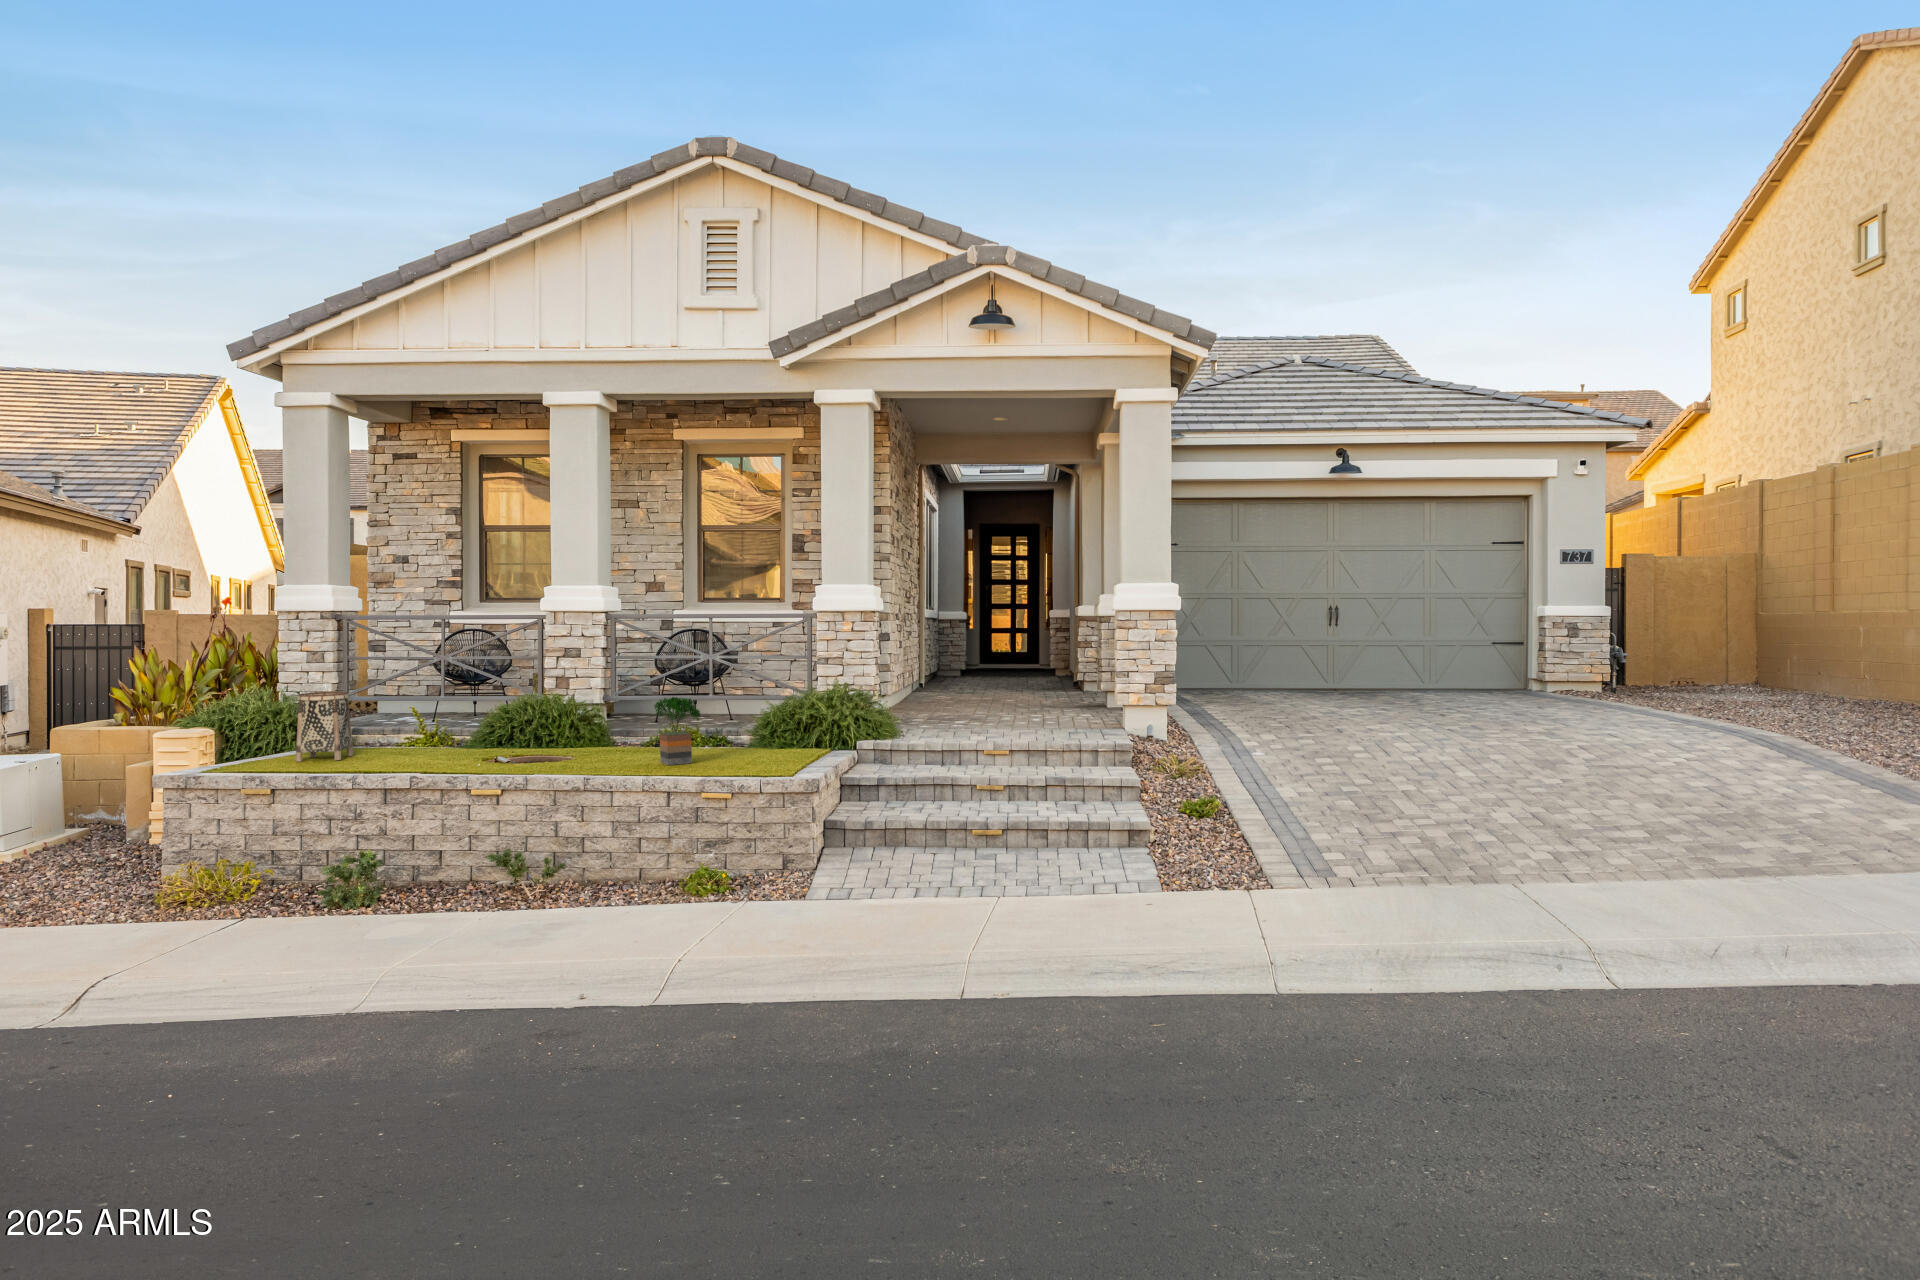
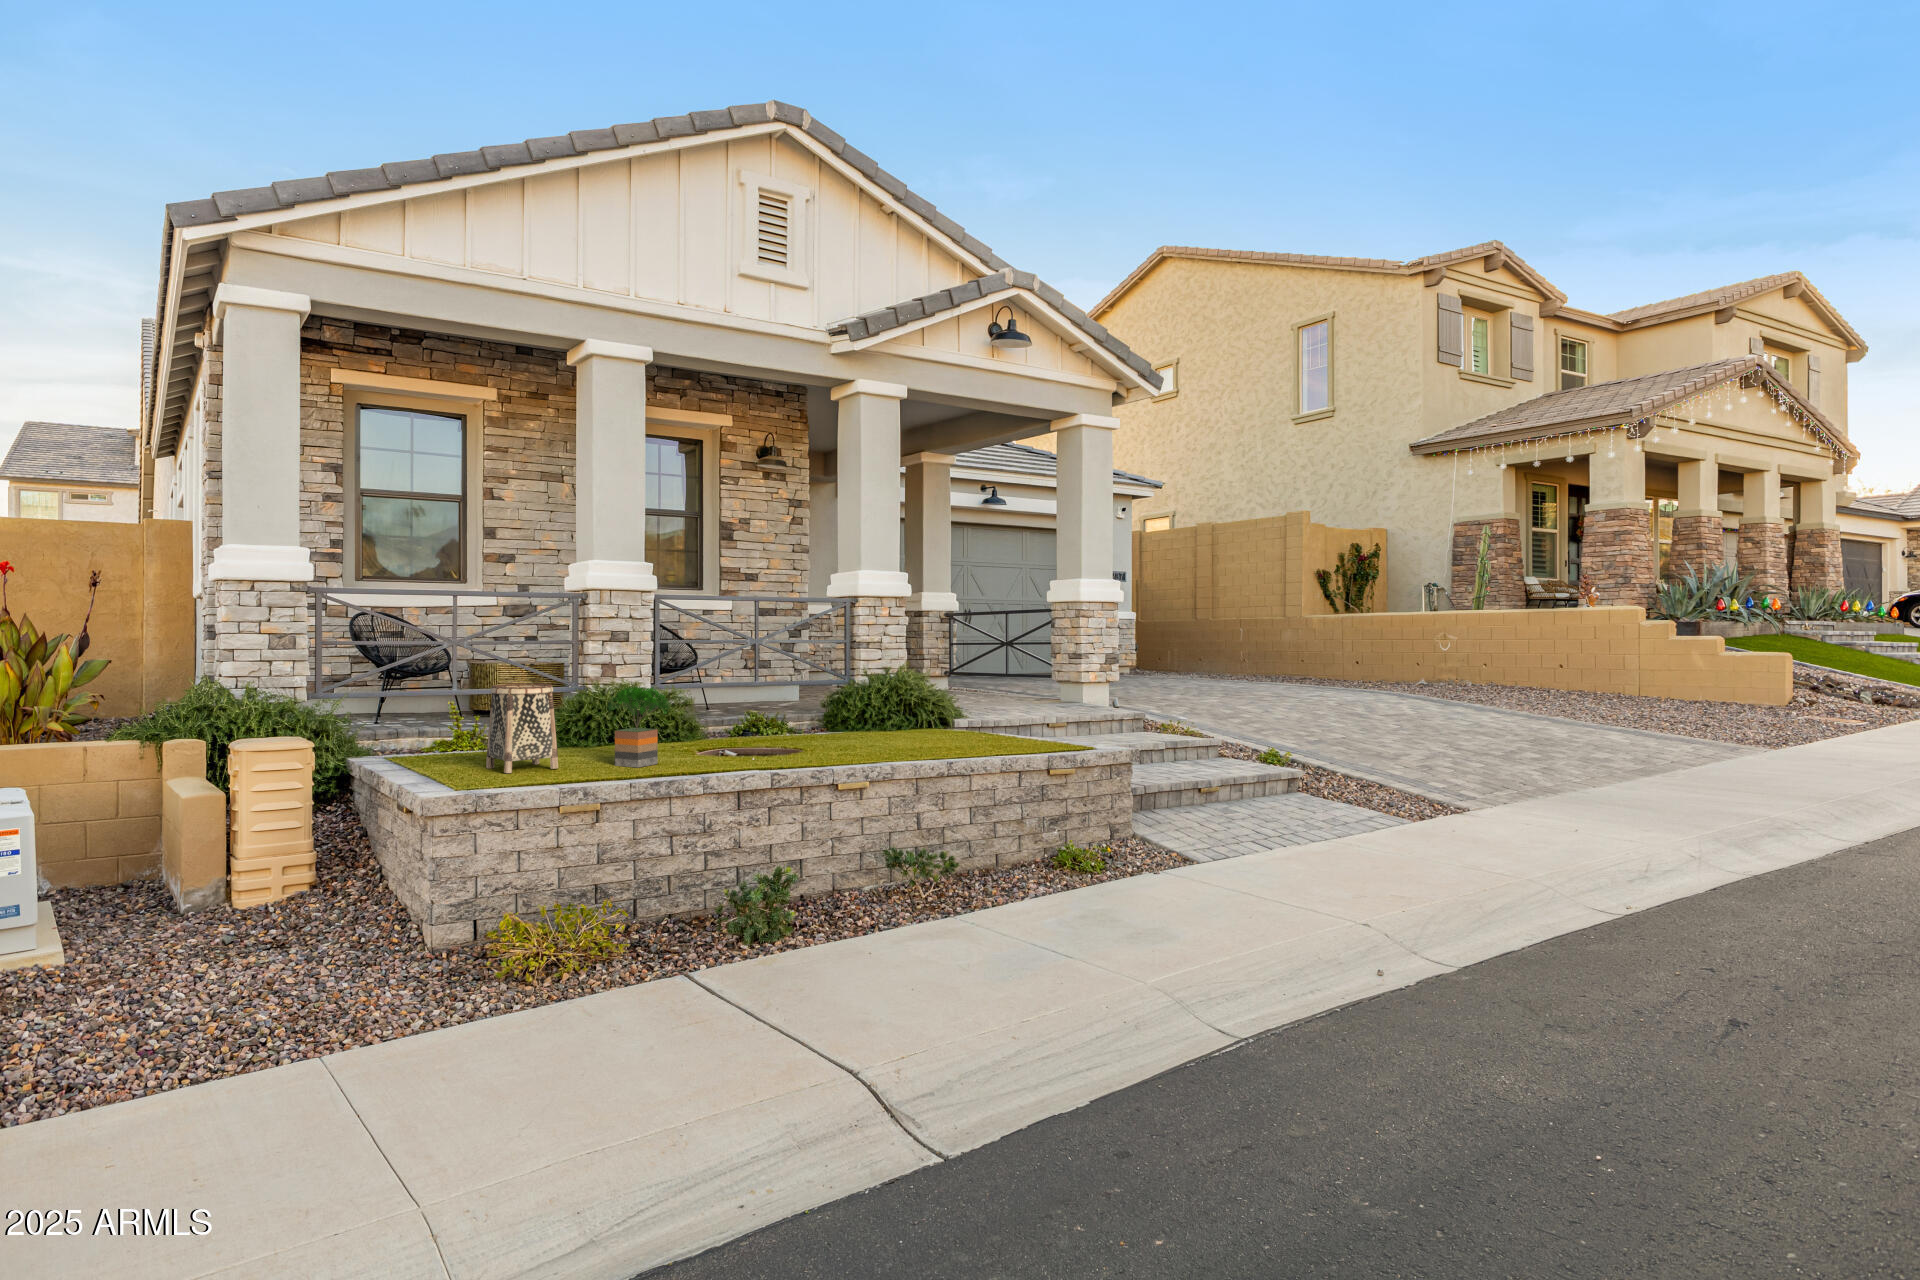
potted tree: present [654,697,700,765] -> present [608,686,670,767]

